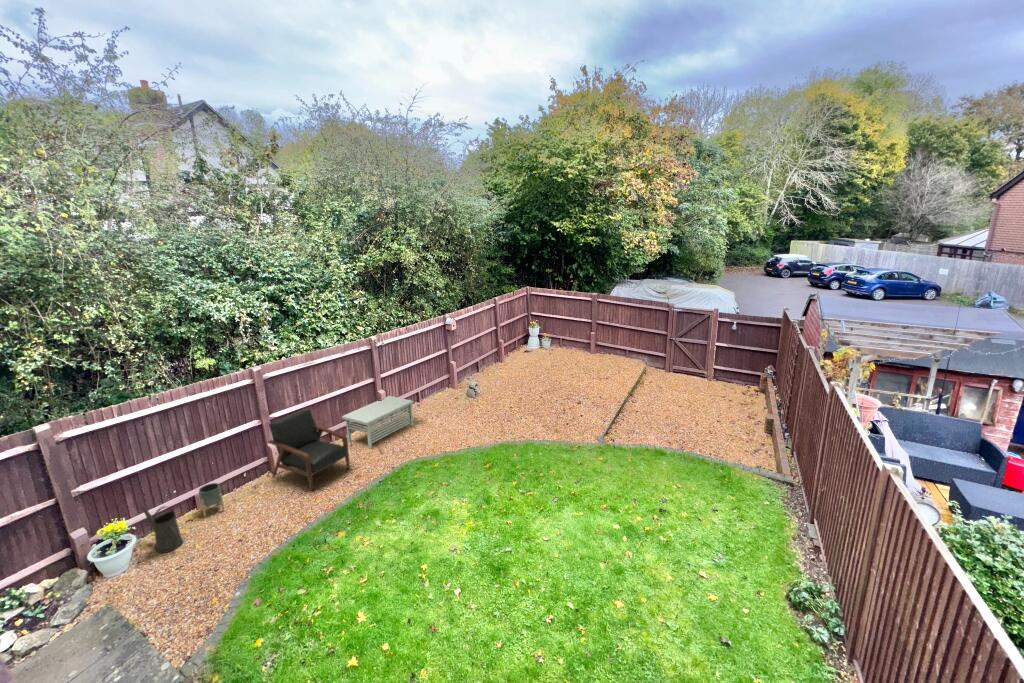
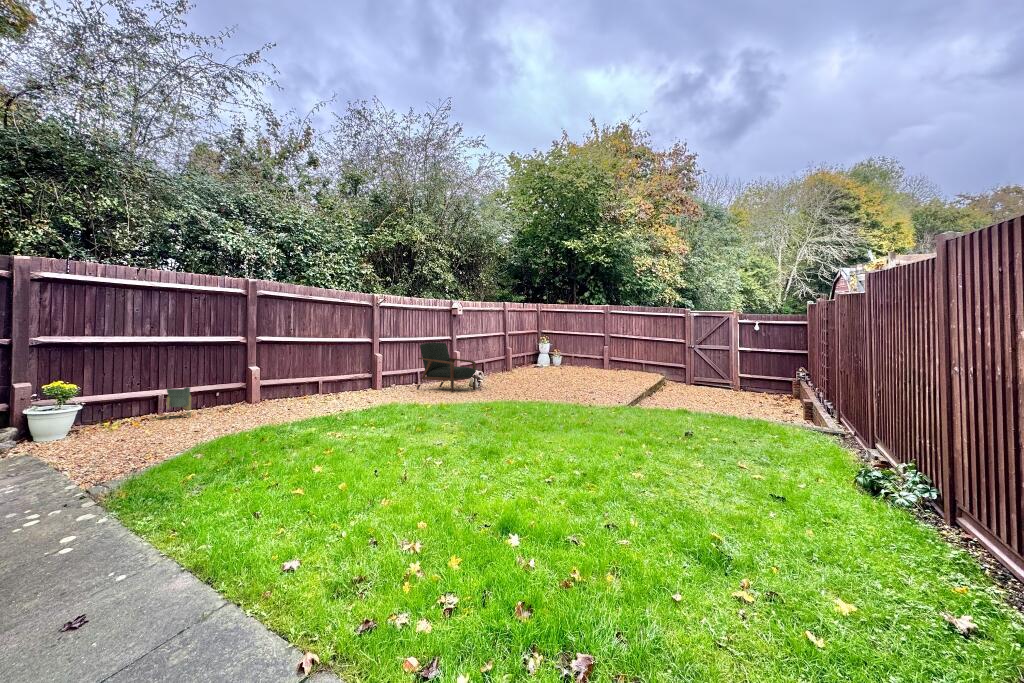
storage bench: present [342,396,413,449] -> none [333,364,411,401]
chair: present [268,410,350,491] -> present [417,343,476,393]
watering can: present [141,506,183,553] -> none [100,377,140,429]

